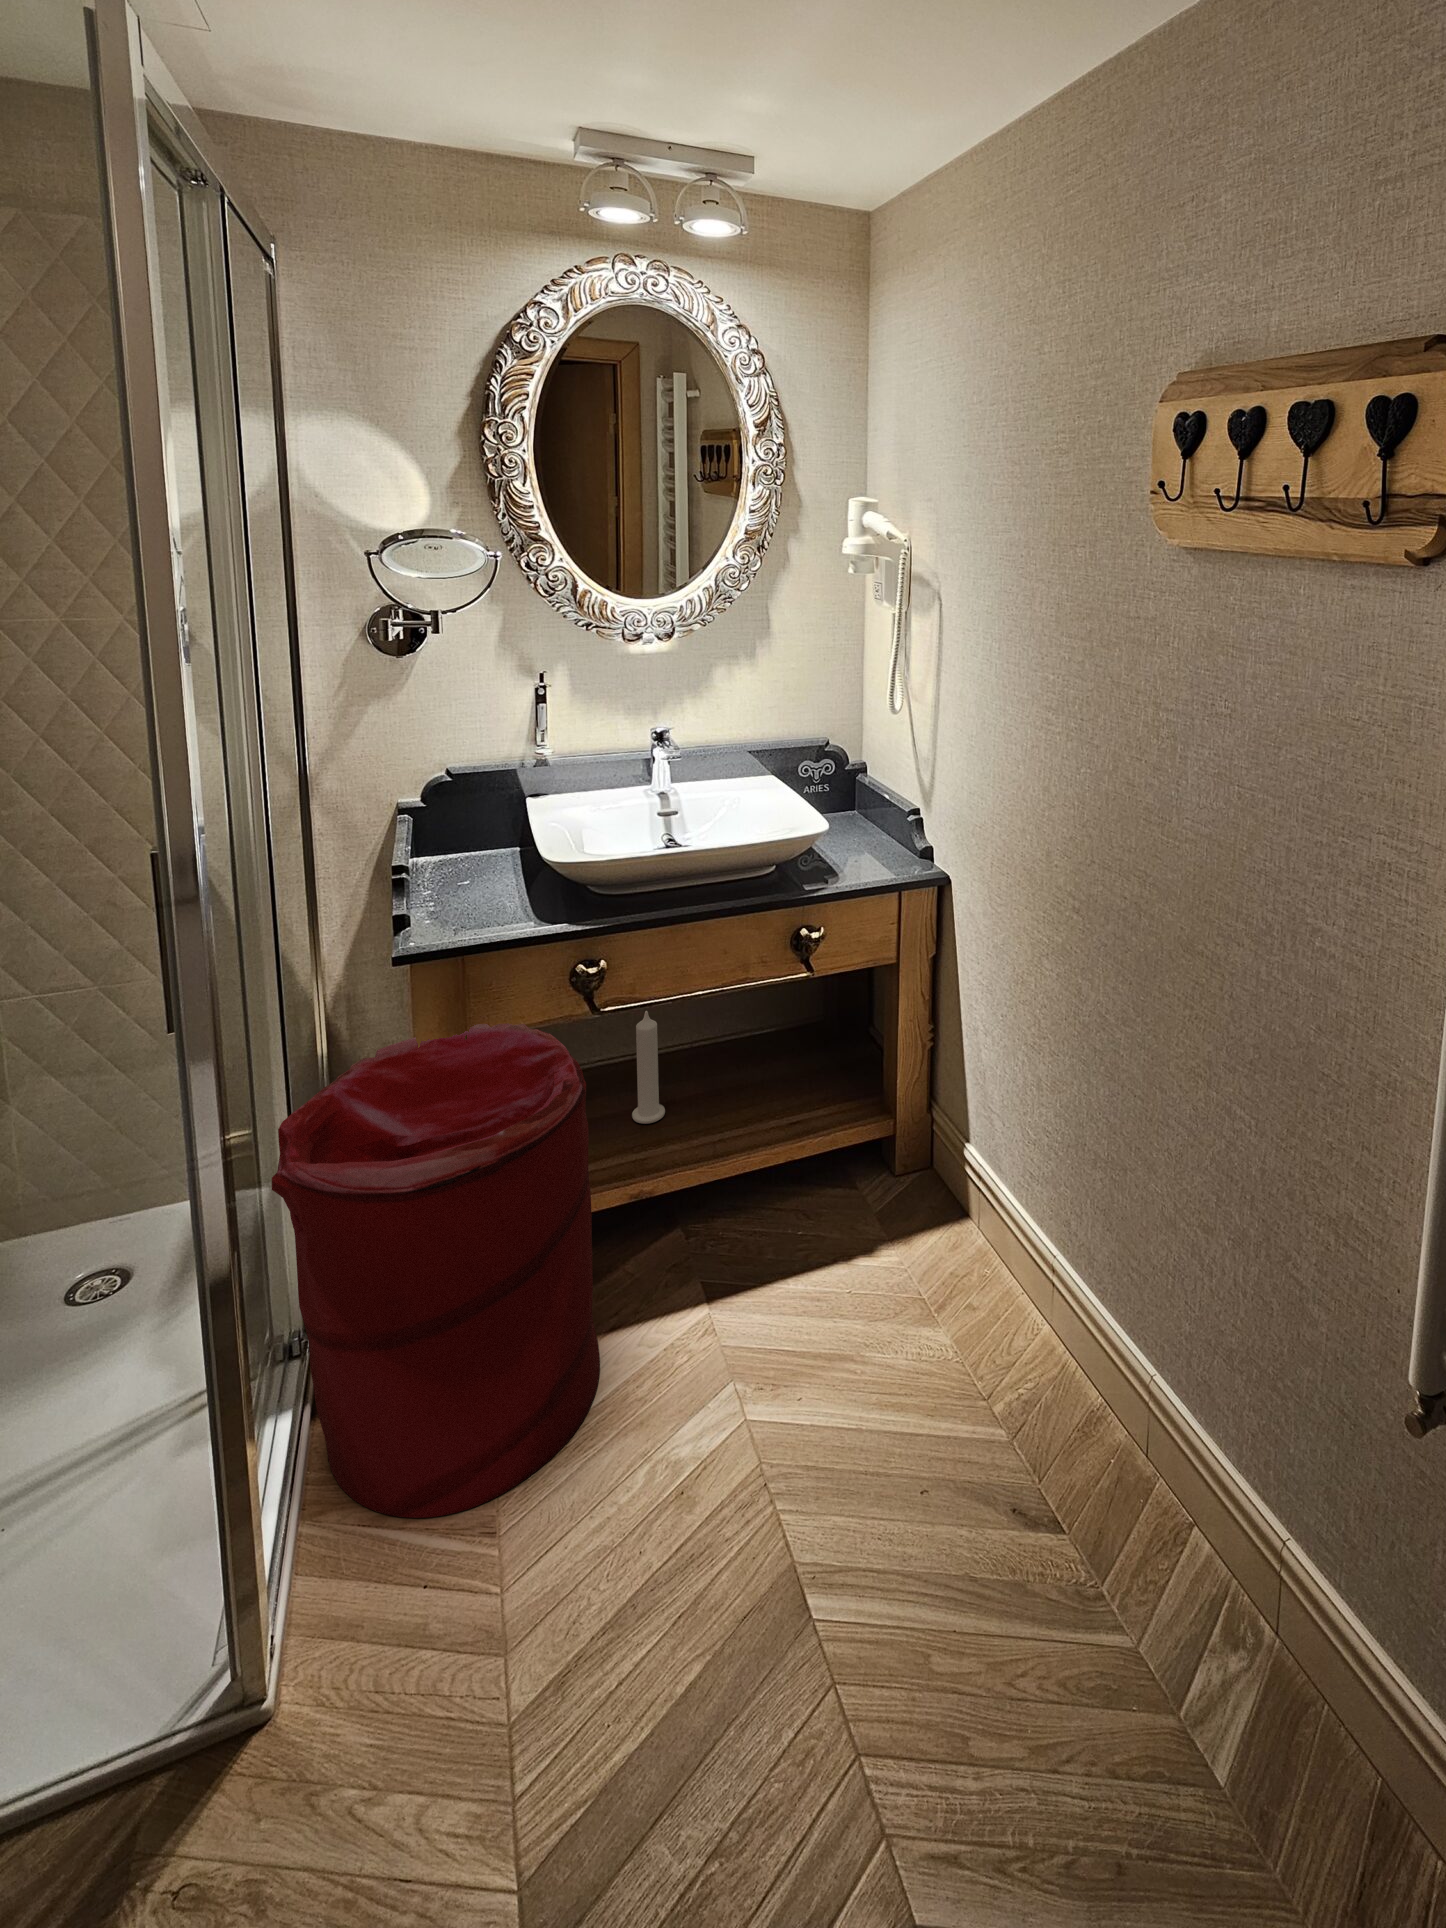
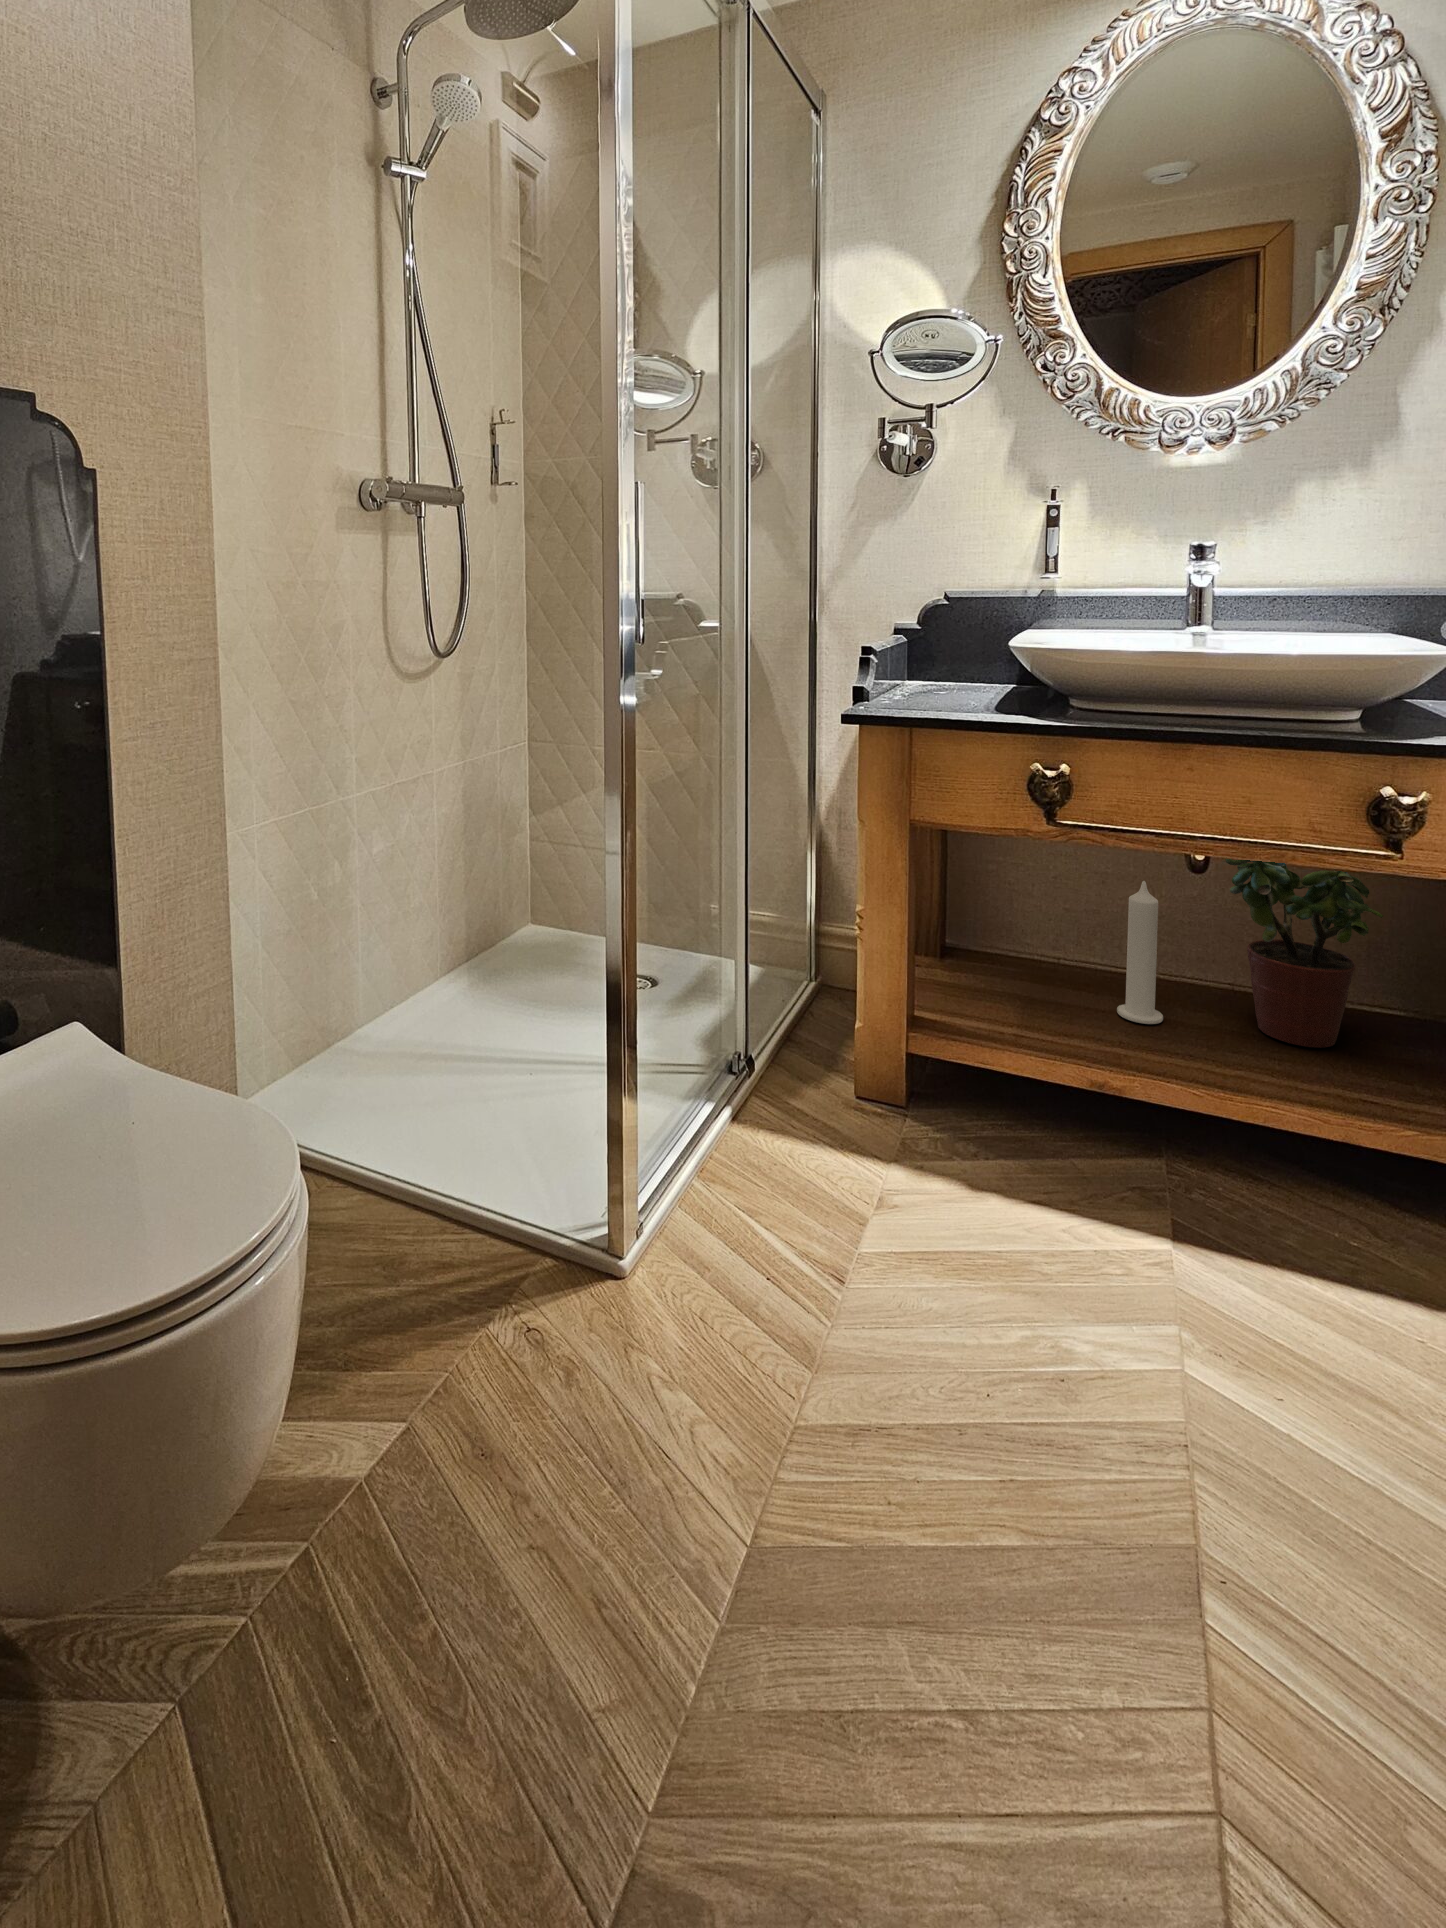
potted plant: none [701,942,793,1094] -> present [1225,859,1383,1048]
laundry hamper: present [272,1023,600,1518] -> none [706,800,1016,1264]

